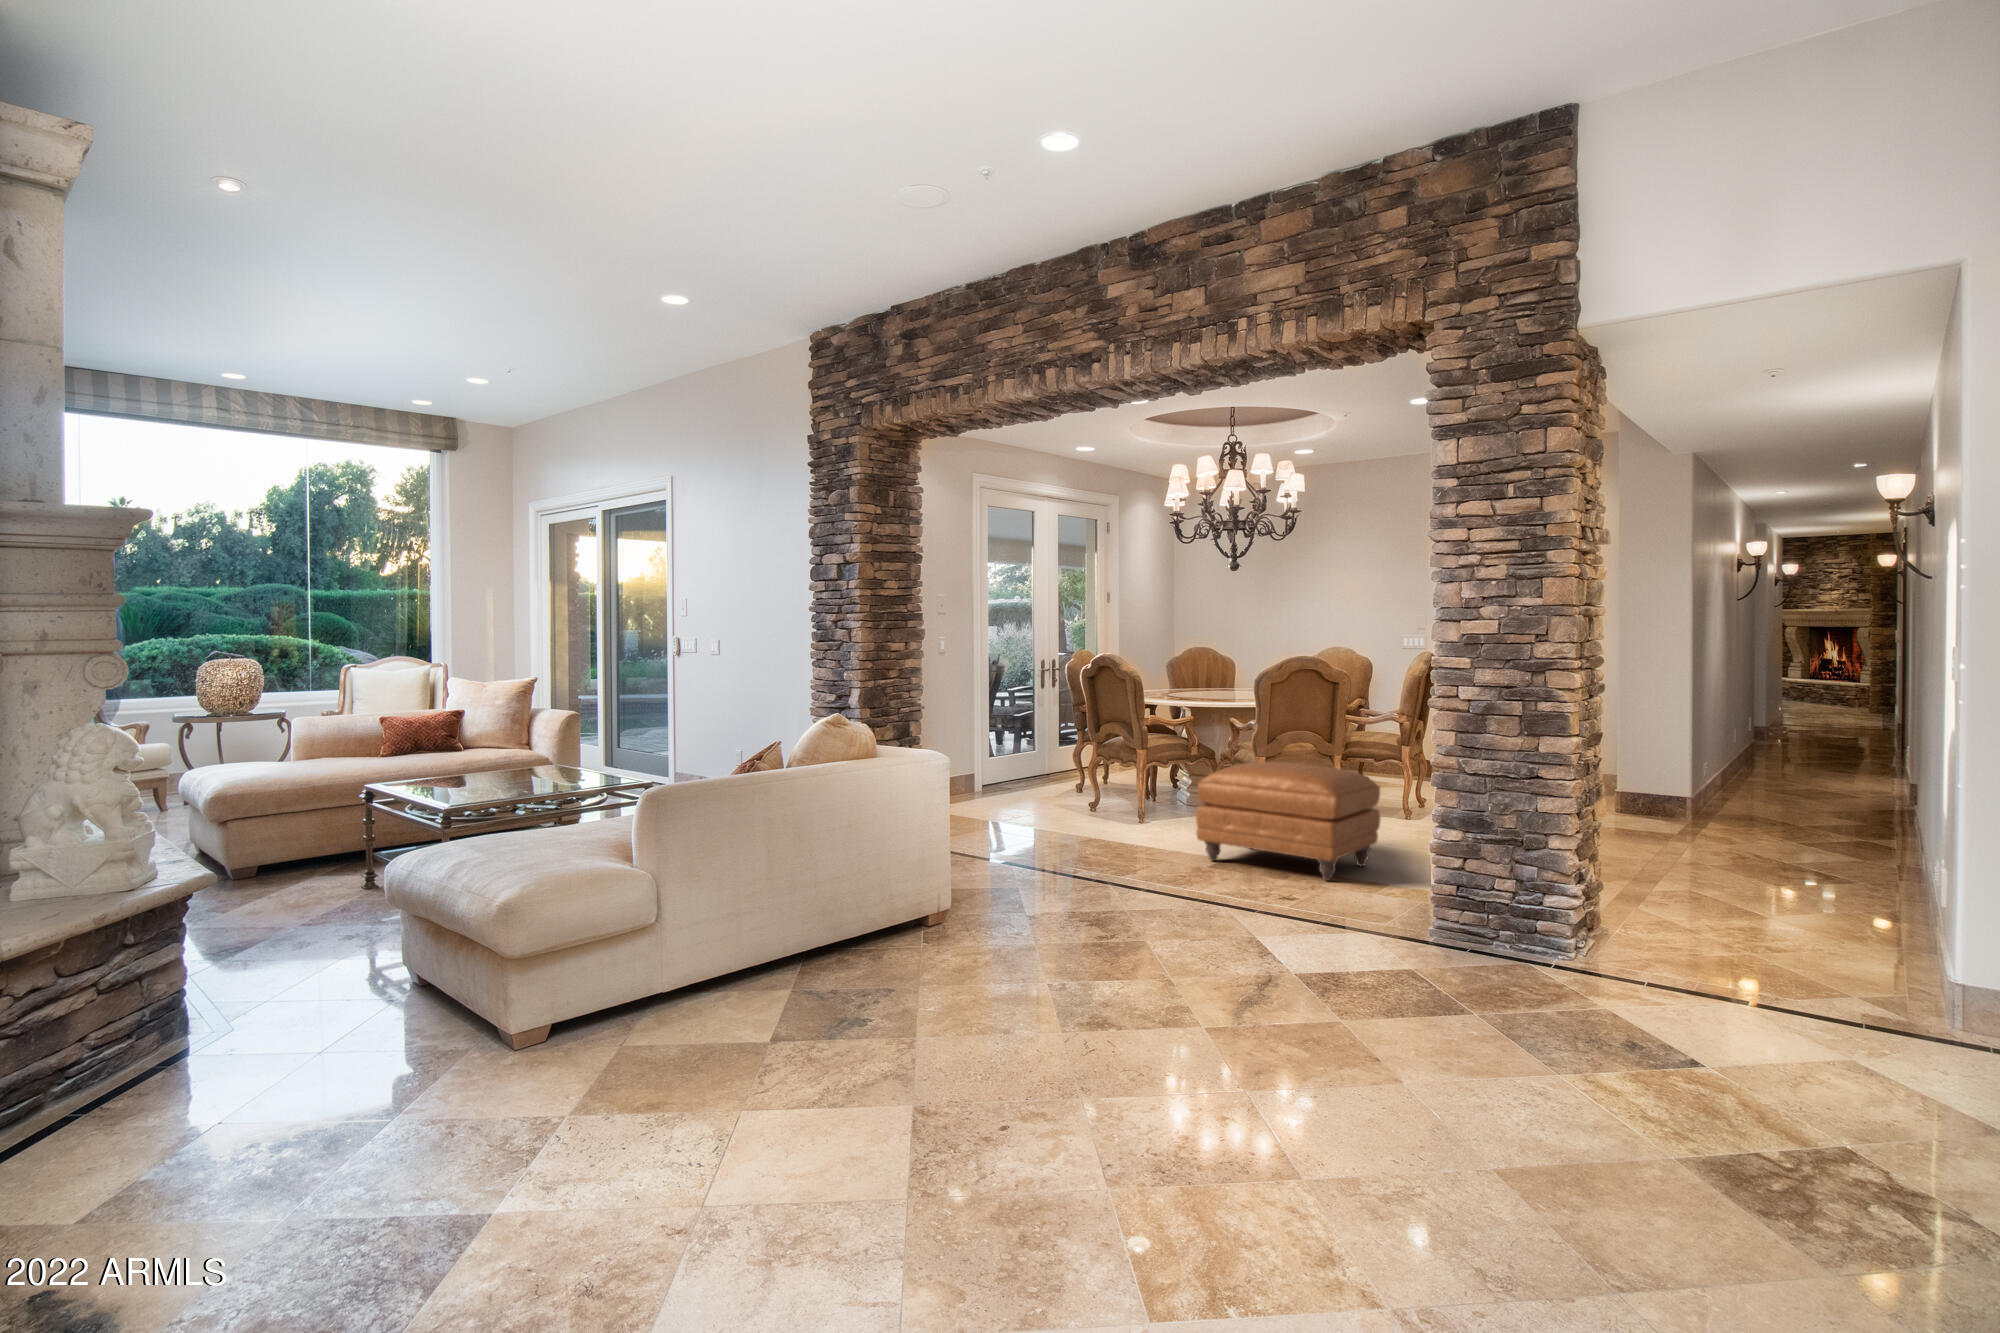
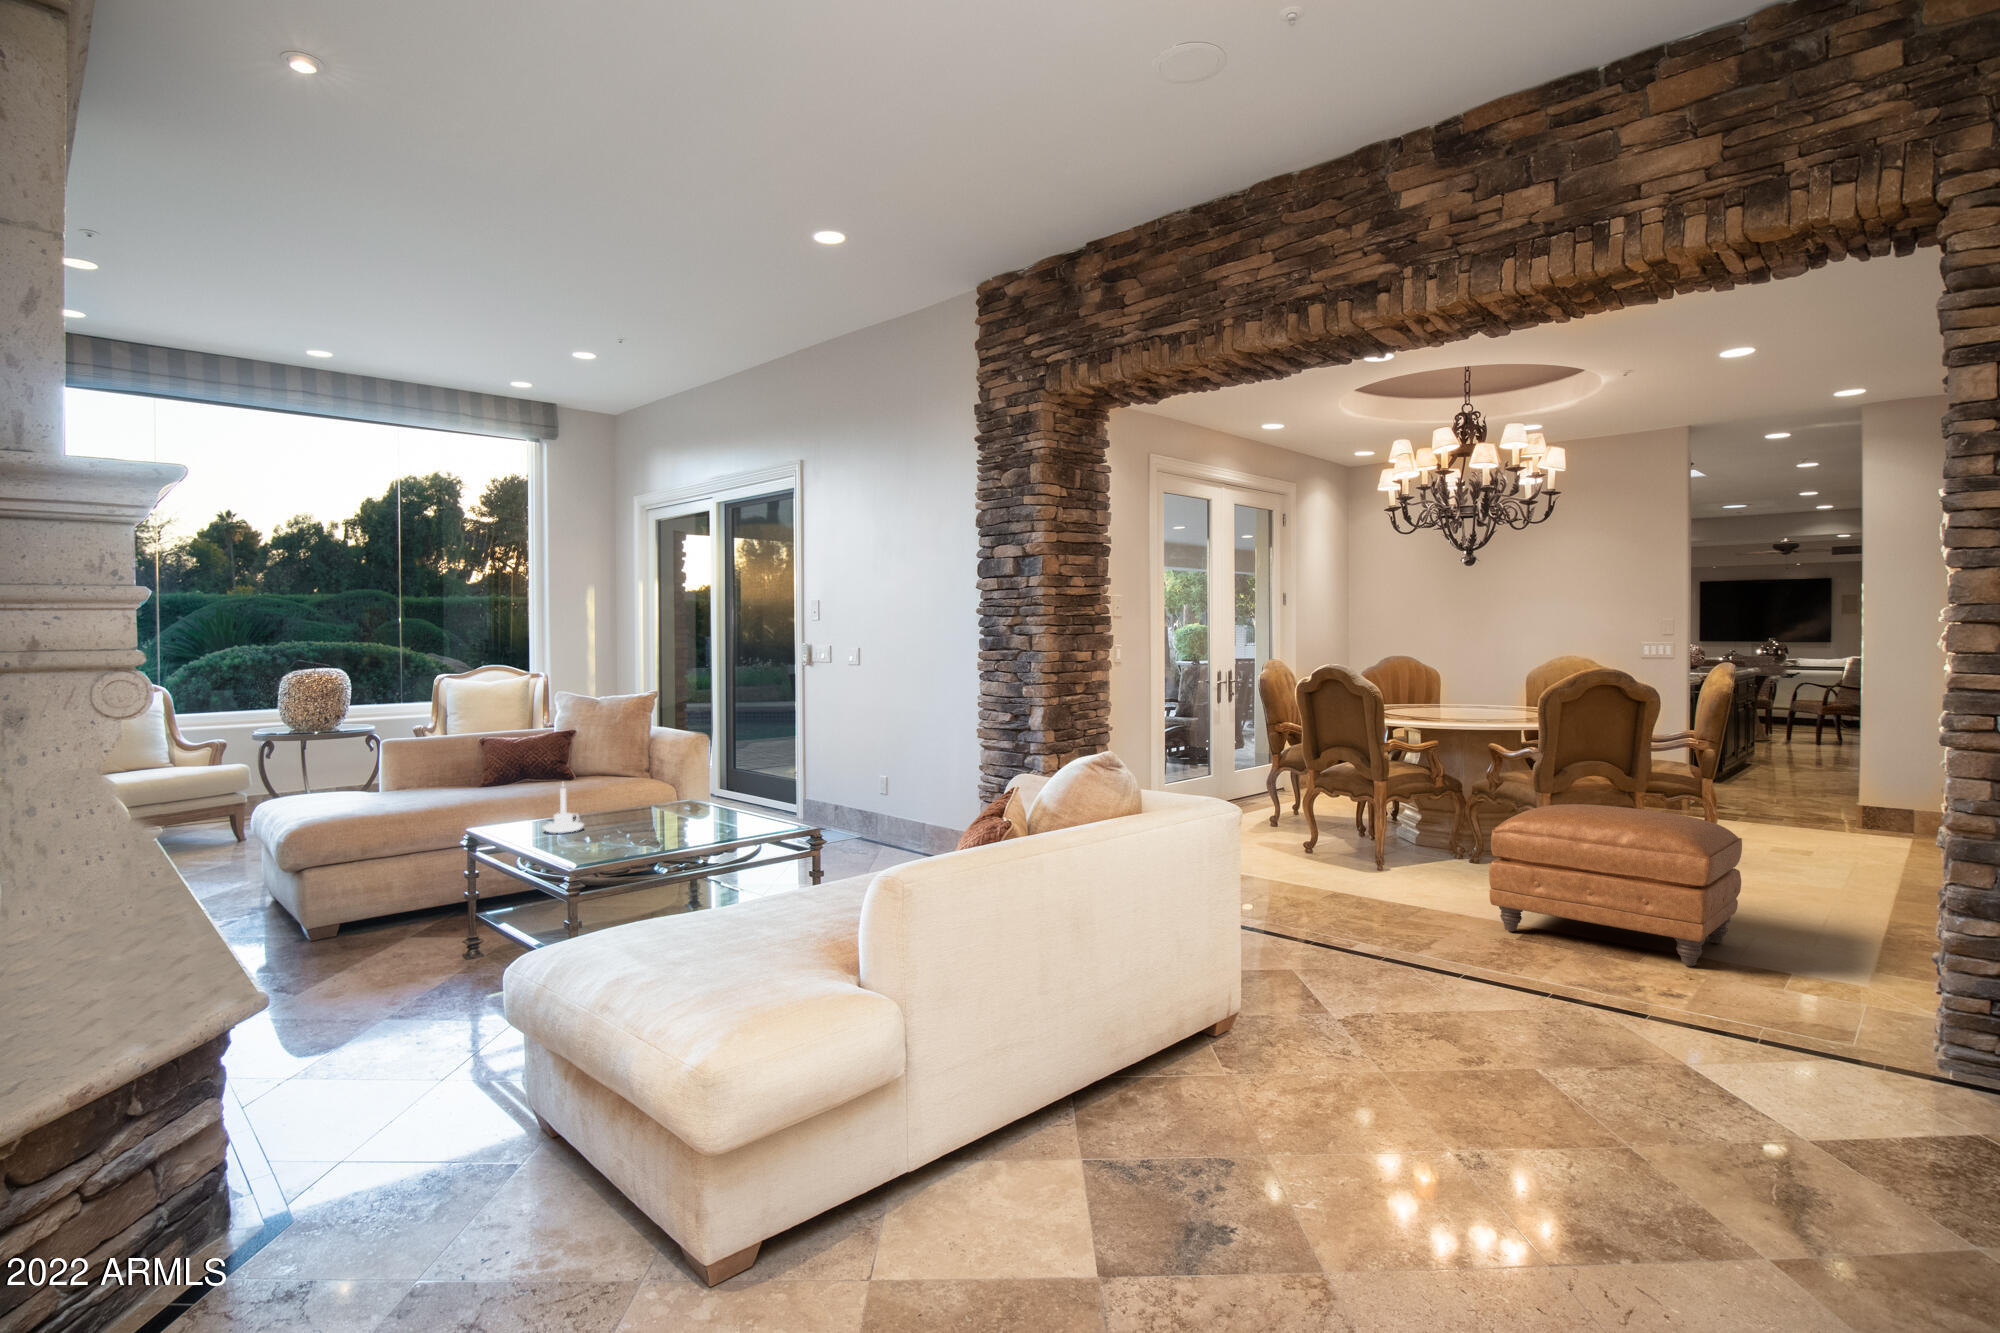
candle holder: none [423,746,459,788] -> present [543,785,583,833]

